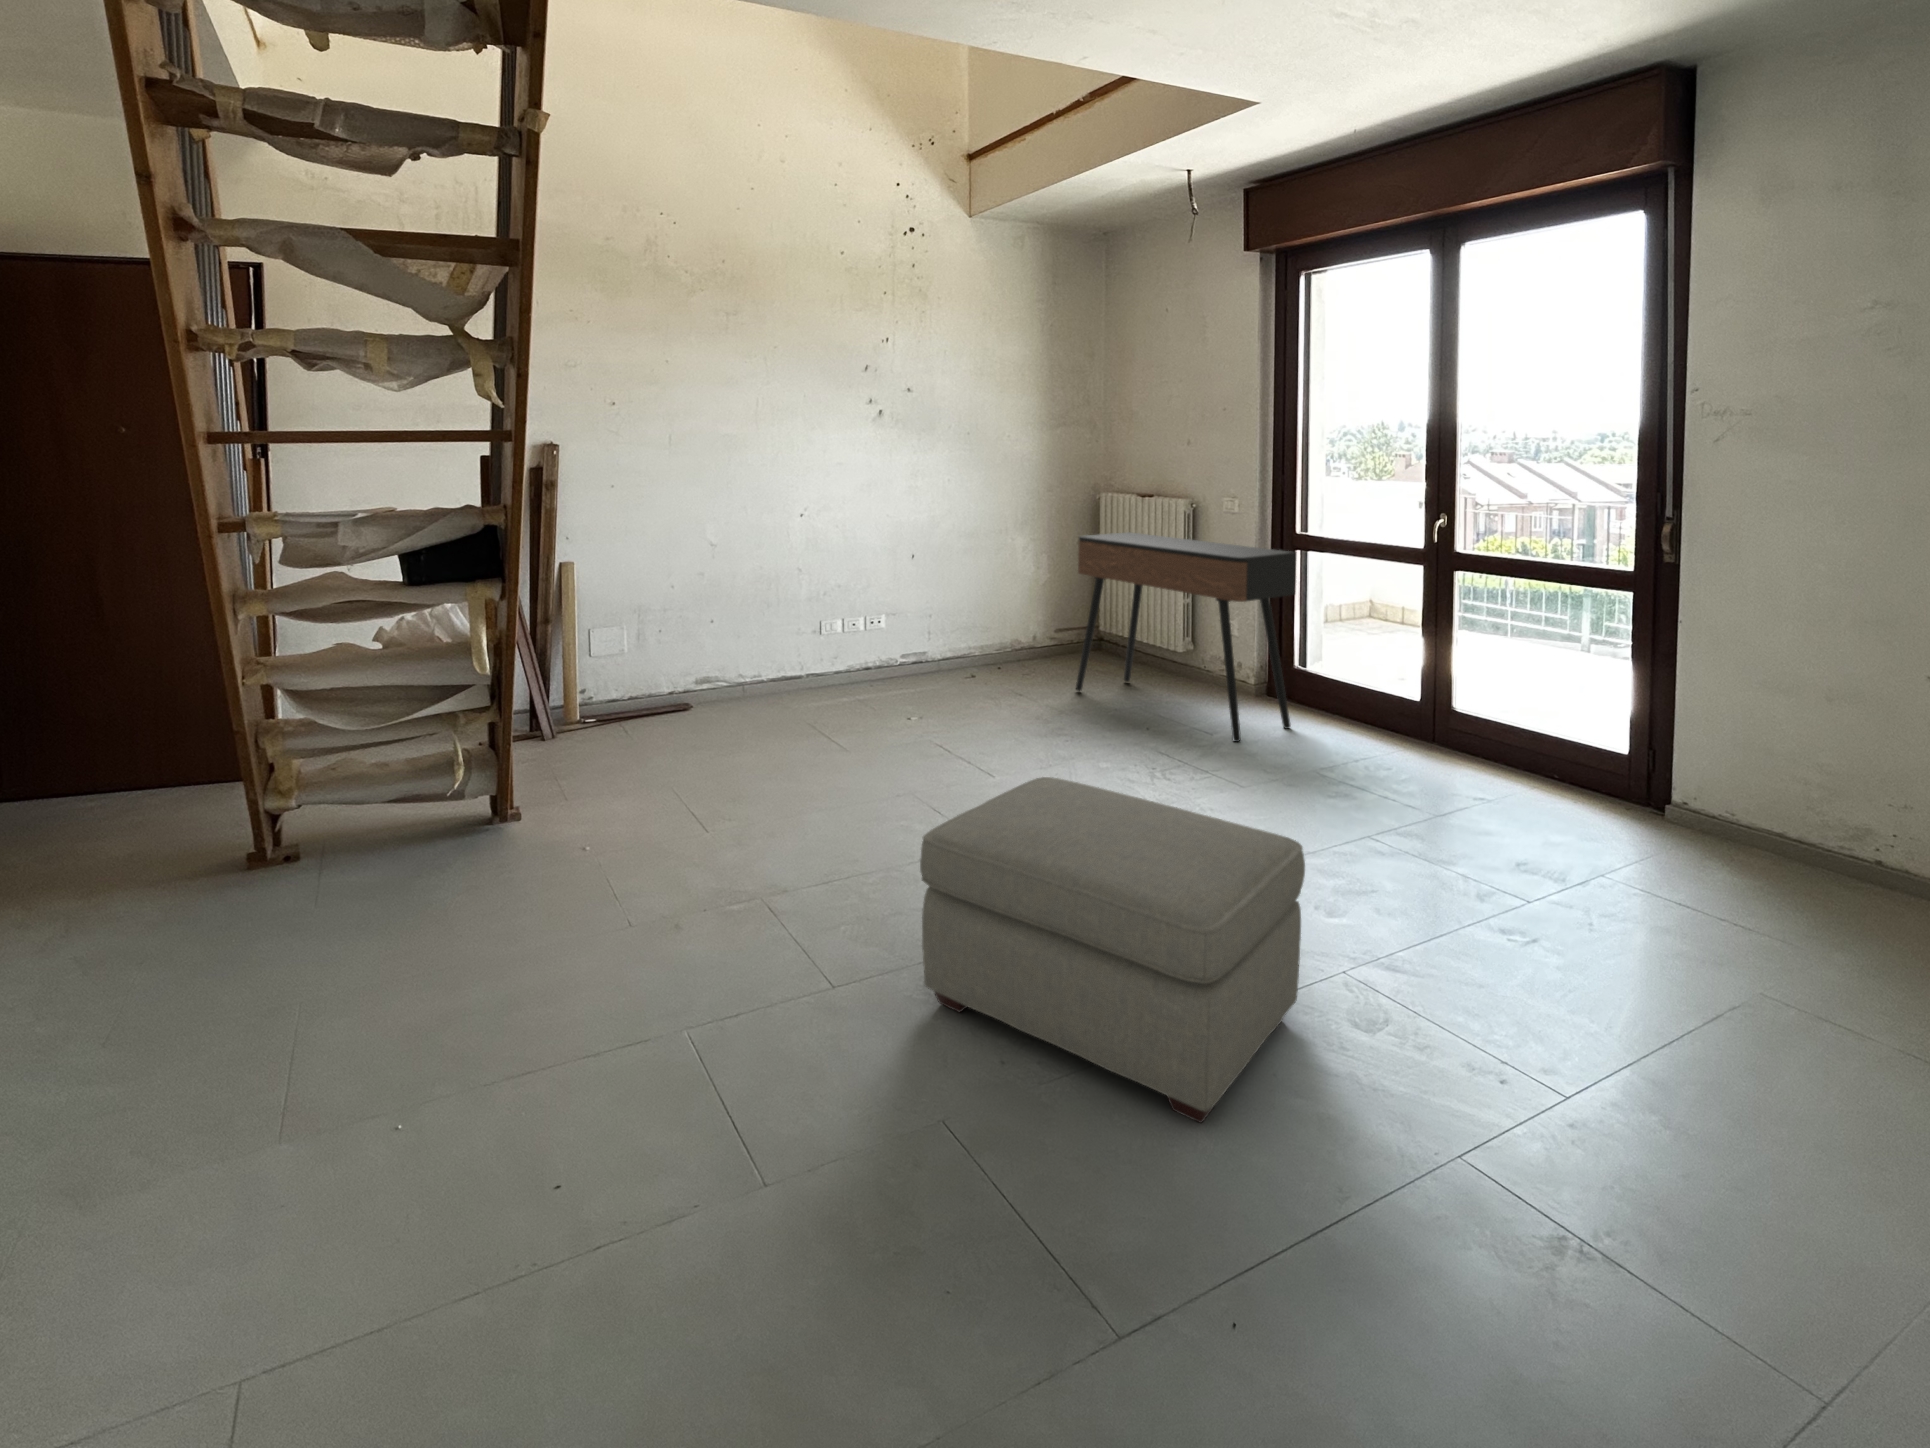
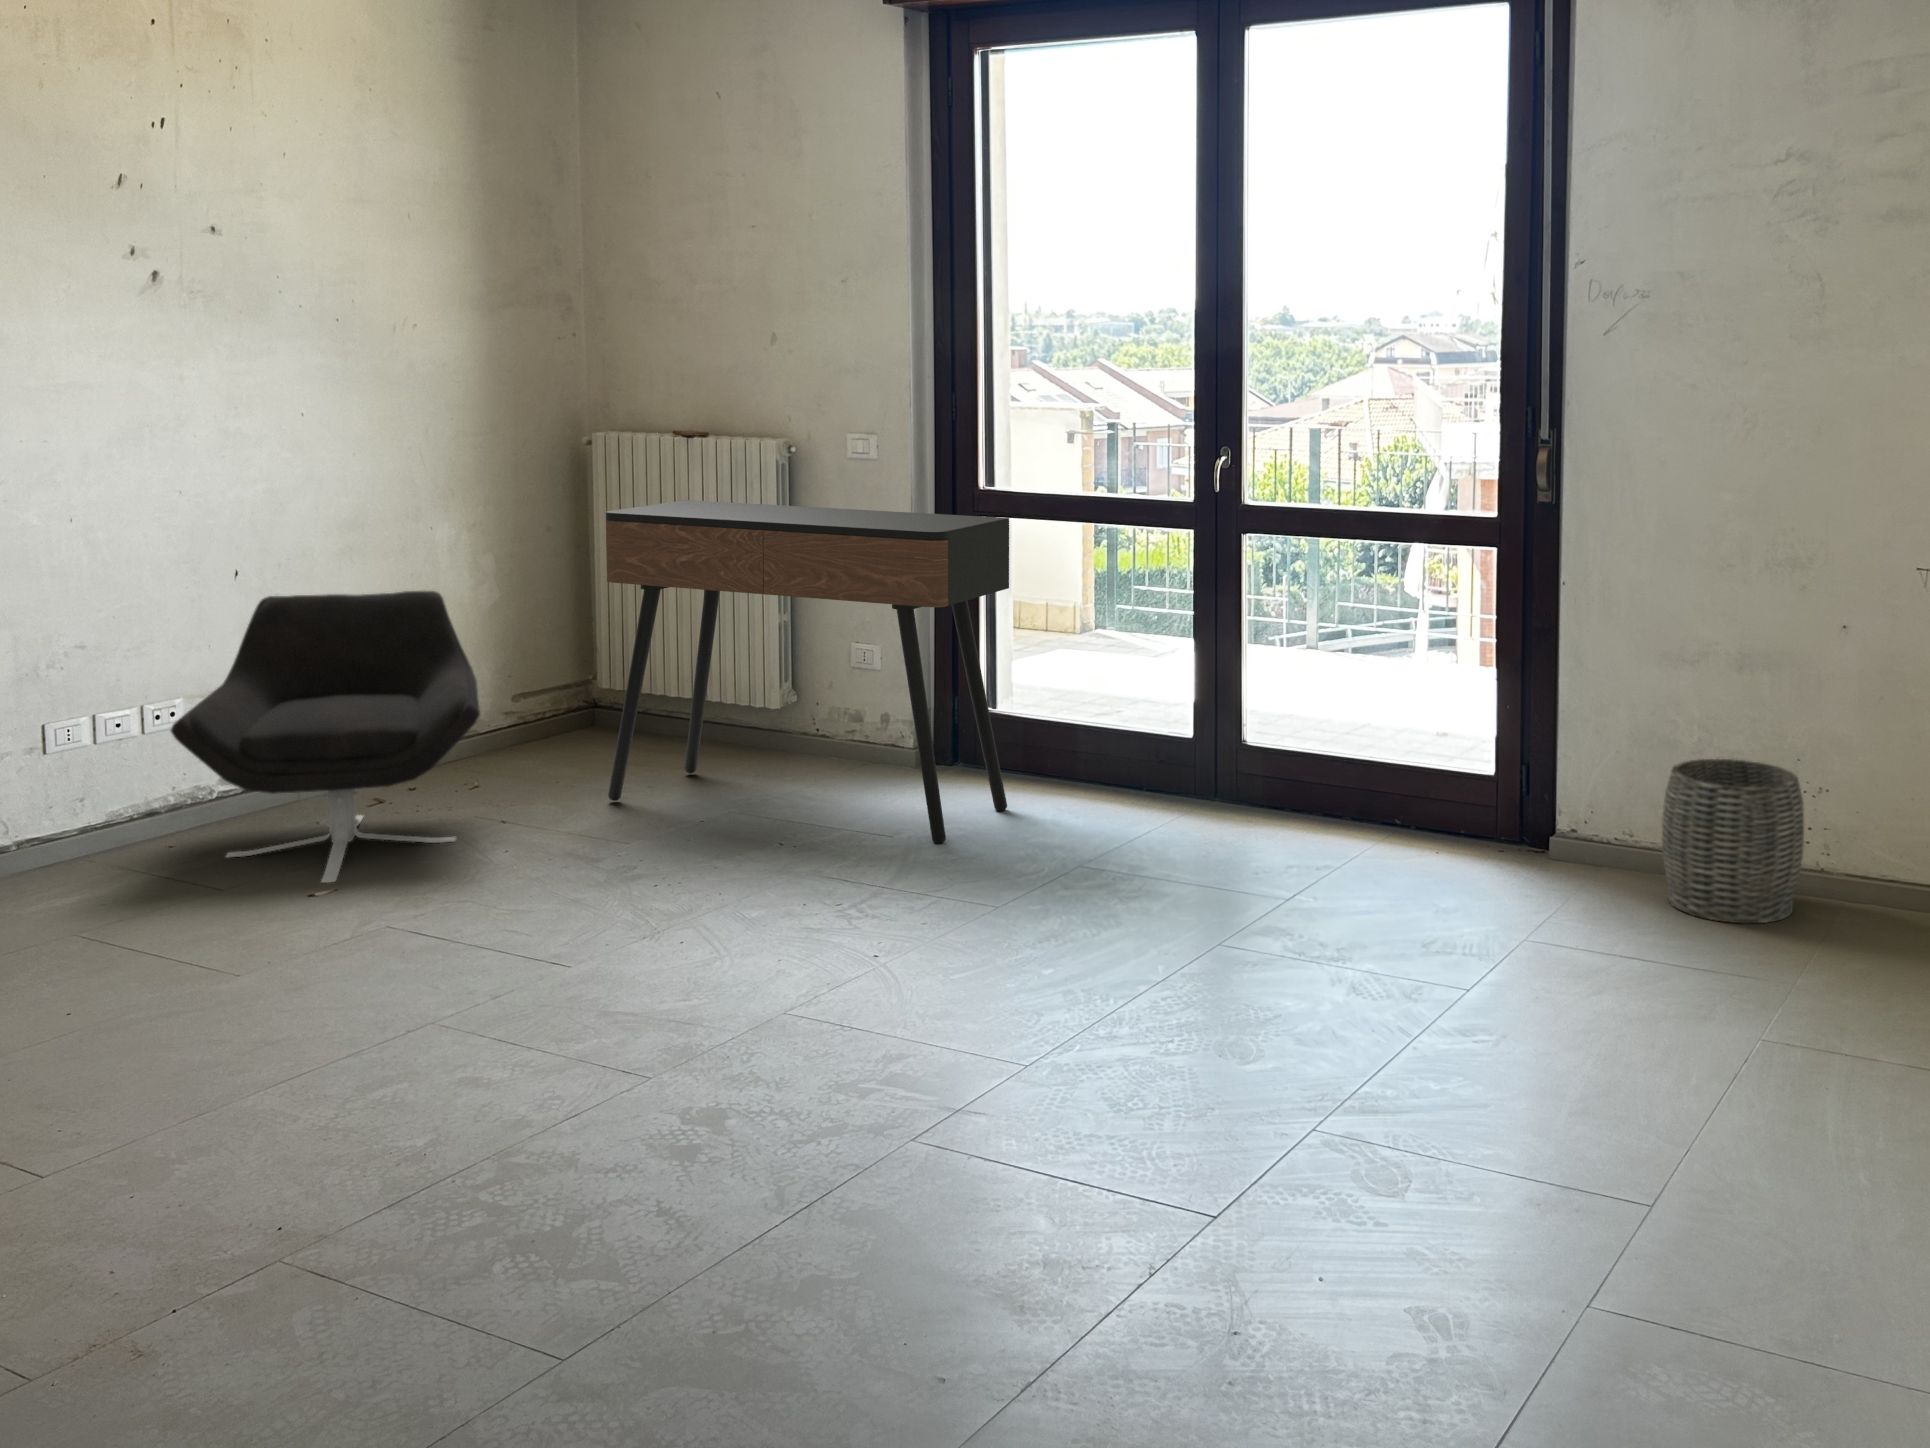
lounge chair: none [864,569,1013,713] -> present [171,591,480,883]
woven basket: none [1755,770,1896,911] -> present [1662,759,1804,923]
ottoman: present [920,777,1305,1123] -> none [715,926,1294,1376]

